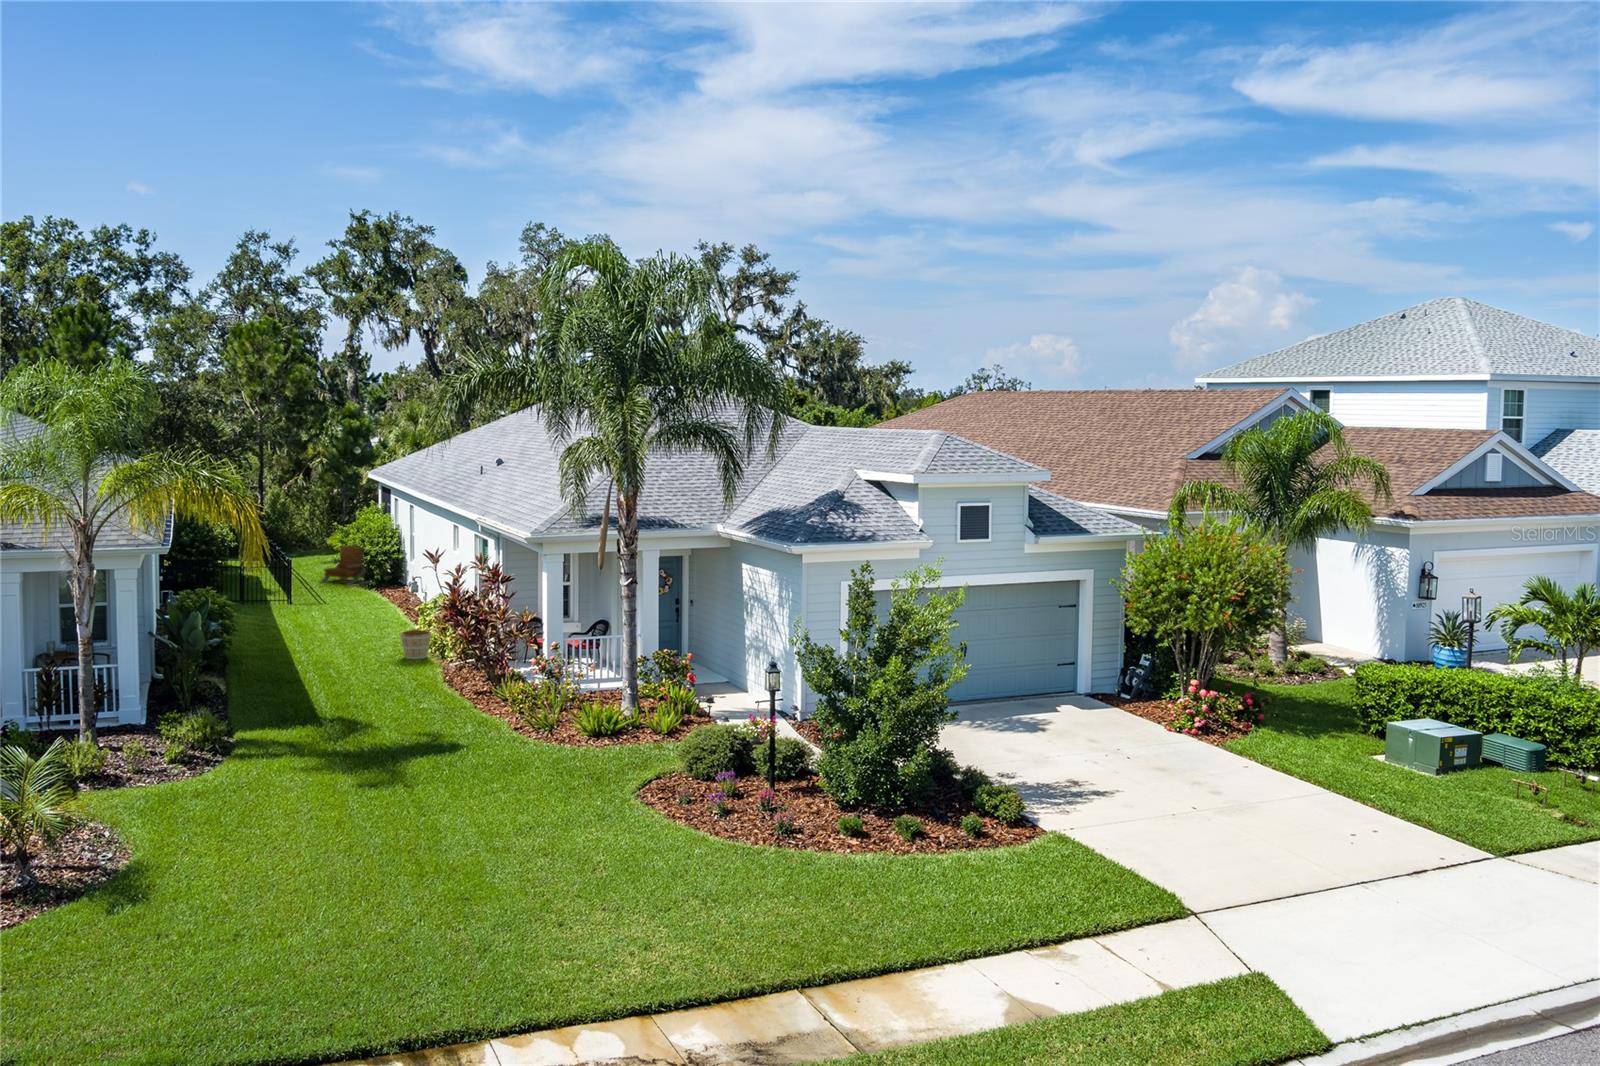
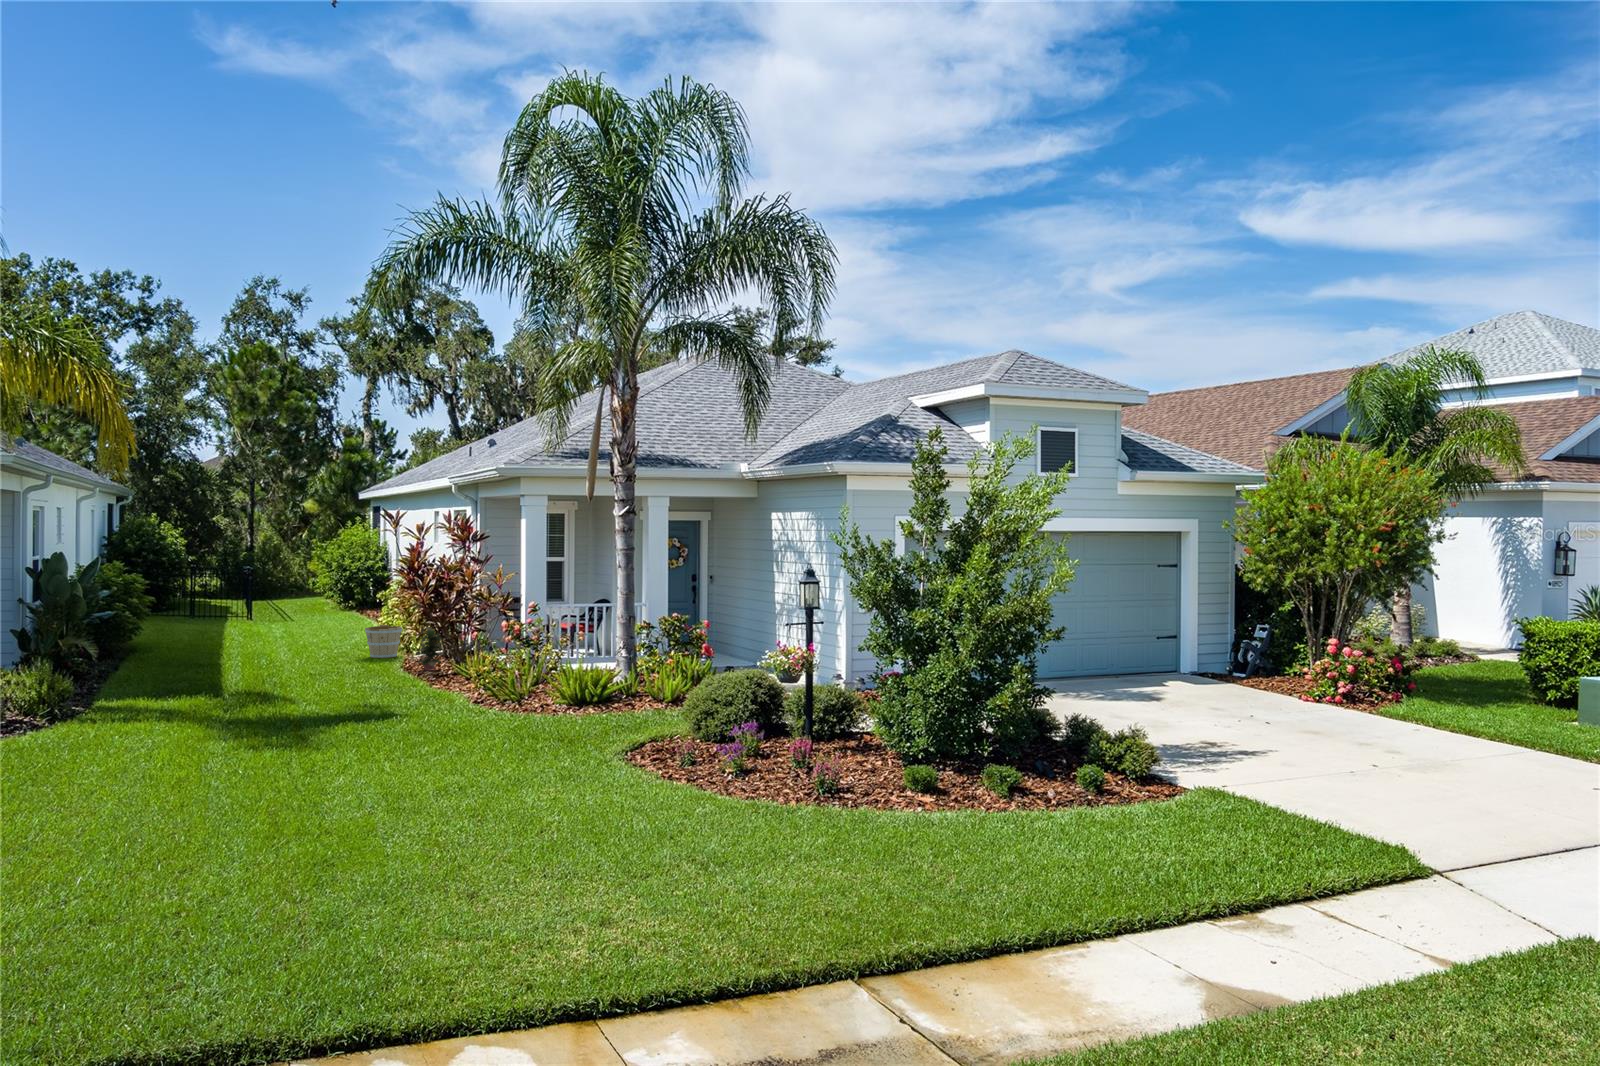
lounge chair: present [321,546,371,587] -> none [304,571,364,613]
decorative plant: none [448,642,475,678] -> present [417,627,443,671]

